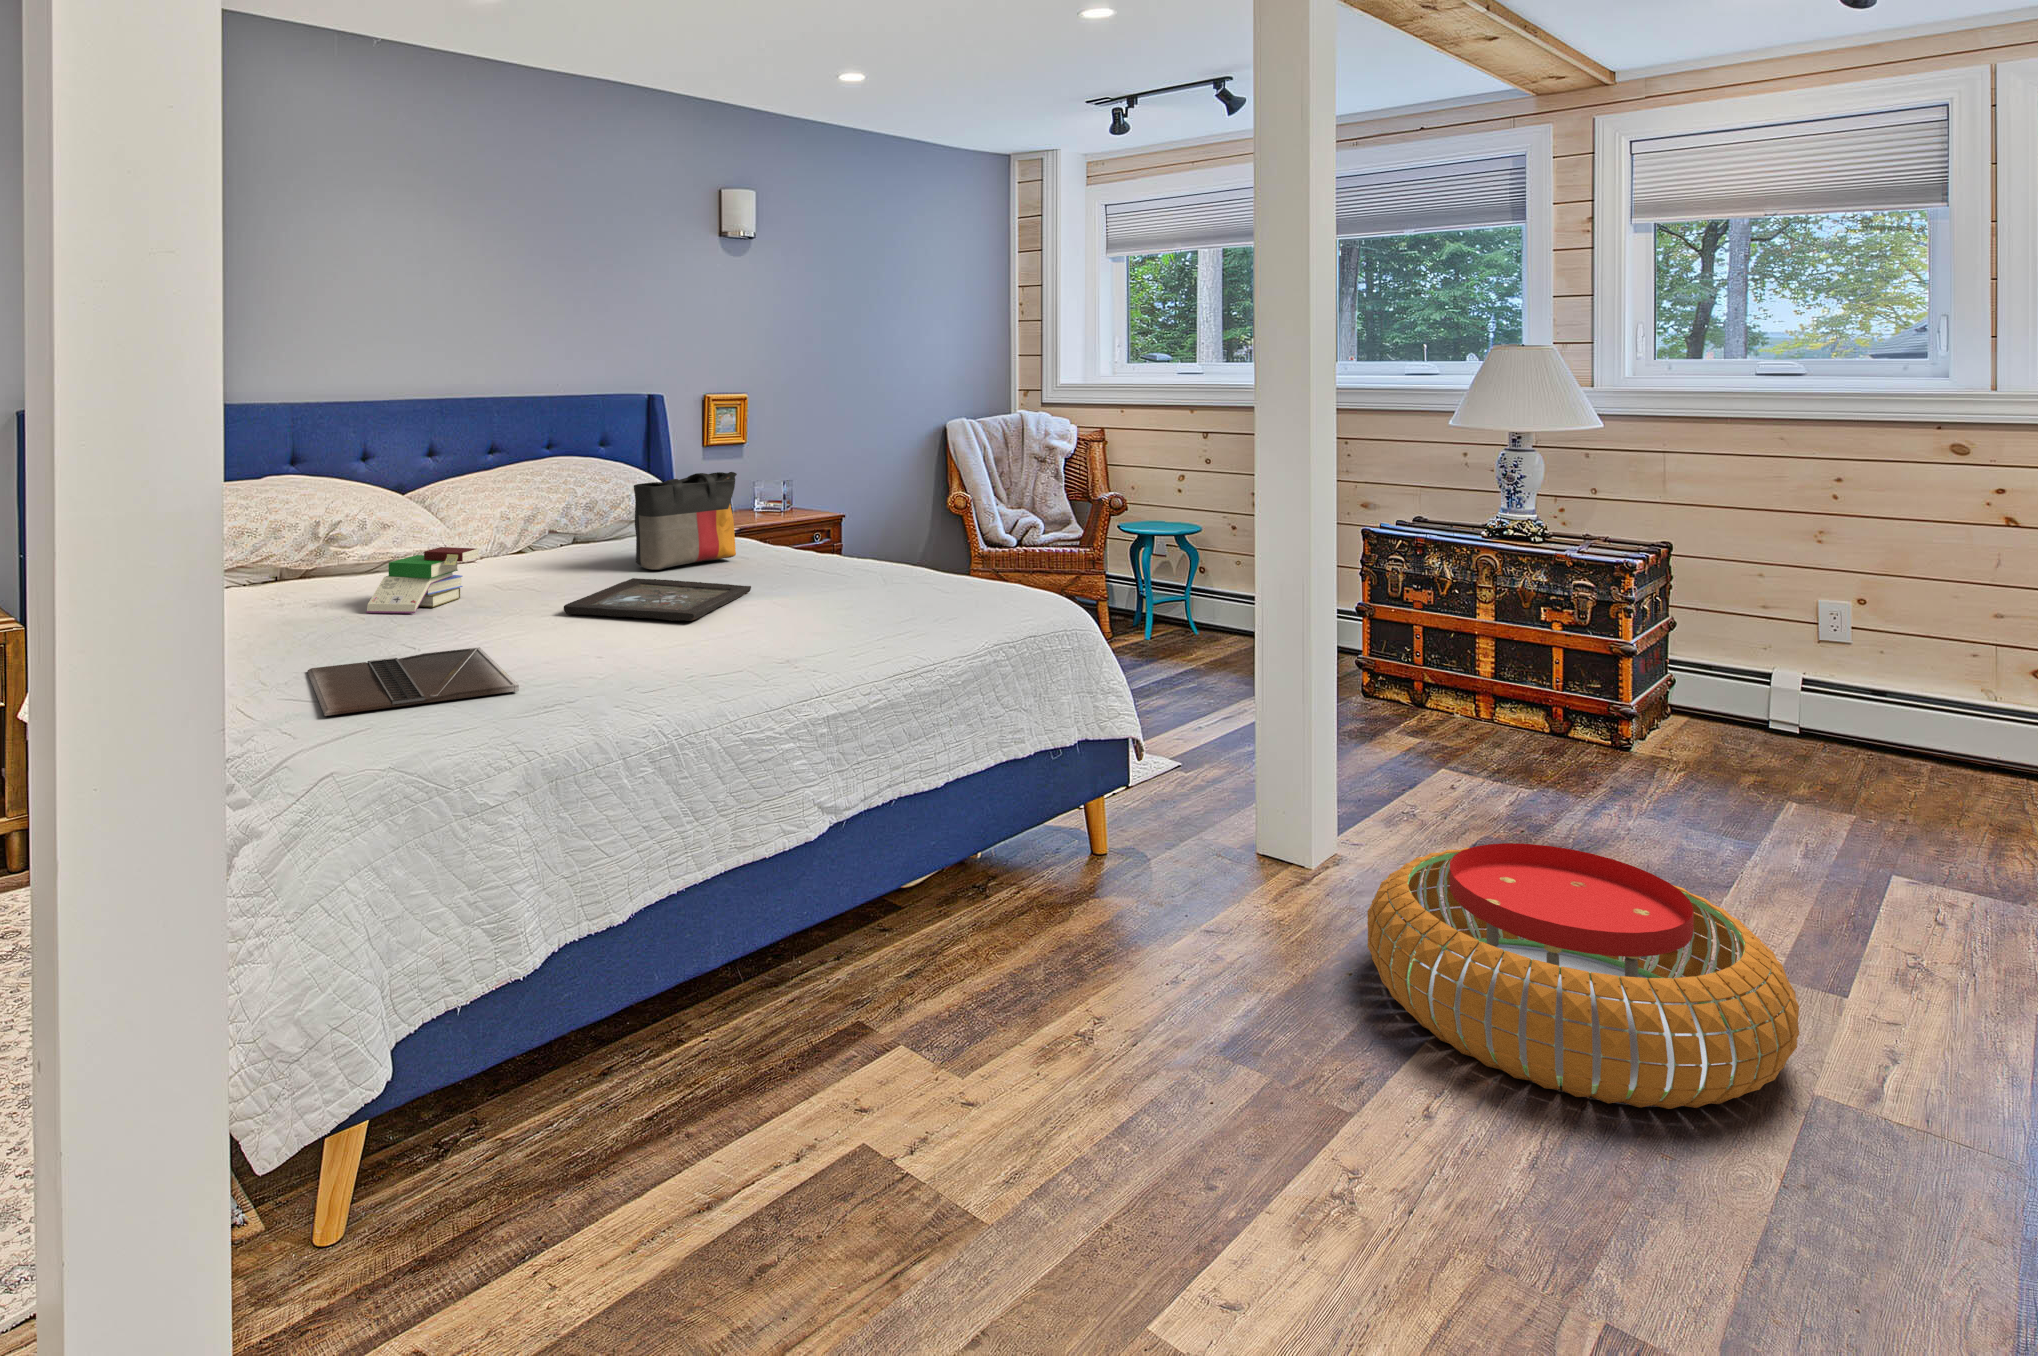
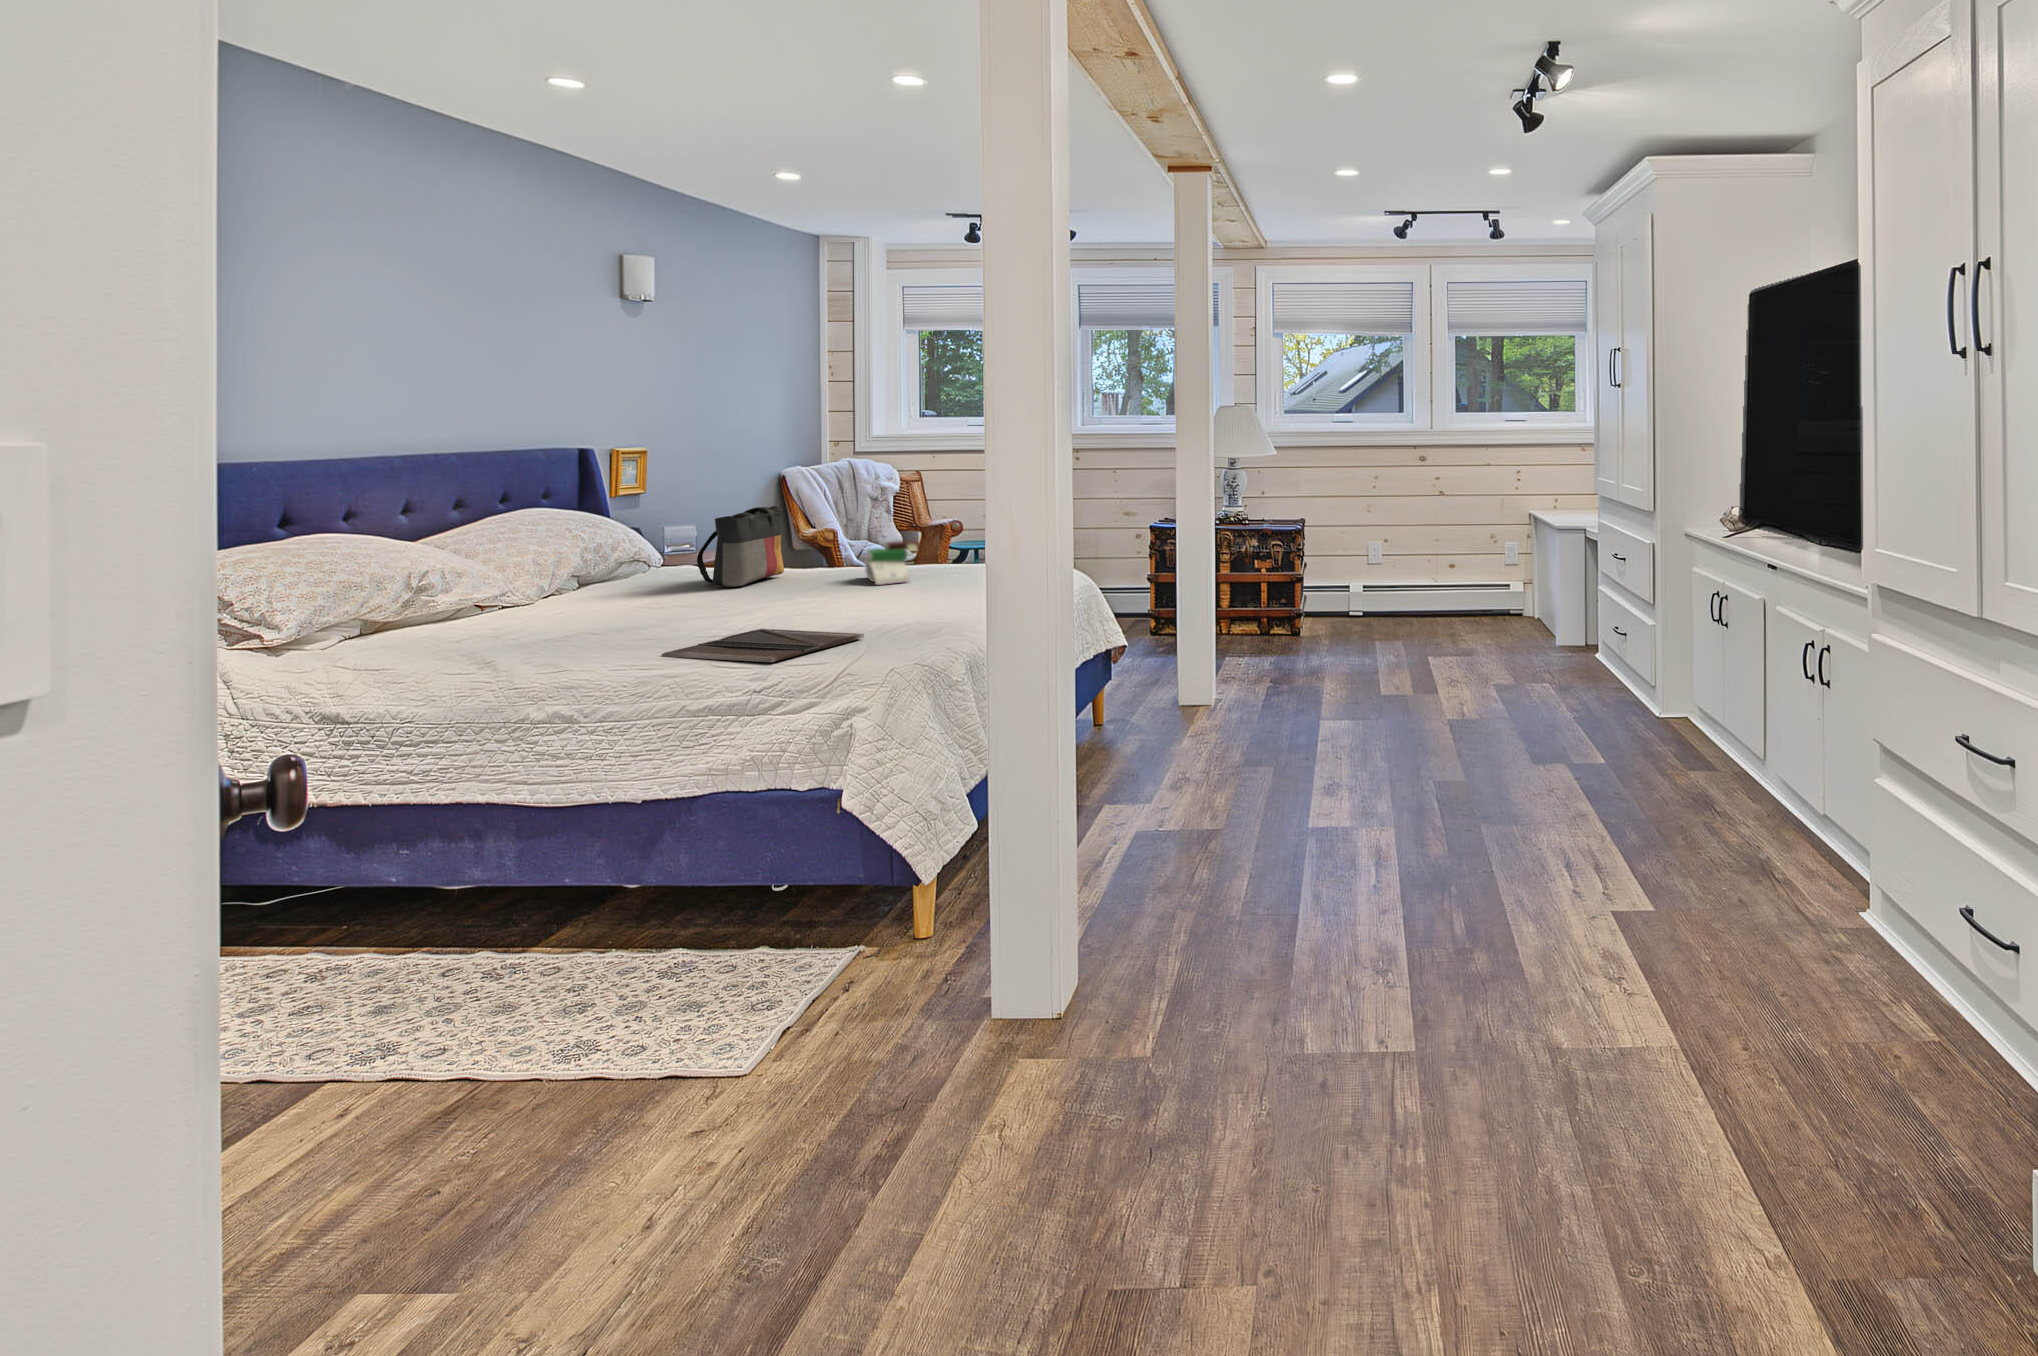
book: present [366,547,478,613] -> present [864,541,919,585]
tray: present [564,578,751,621] -> none [748,583,871,611]
pouf: present [1367,843,1799,1109] -> none [1273,651,1448,744]

